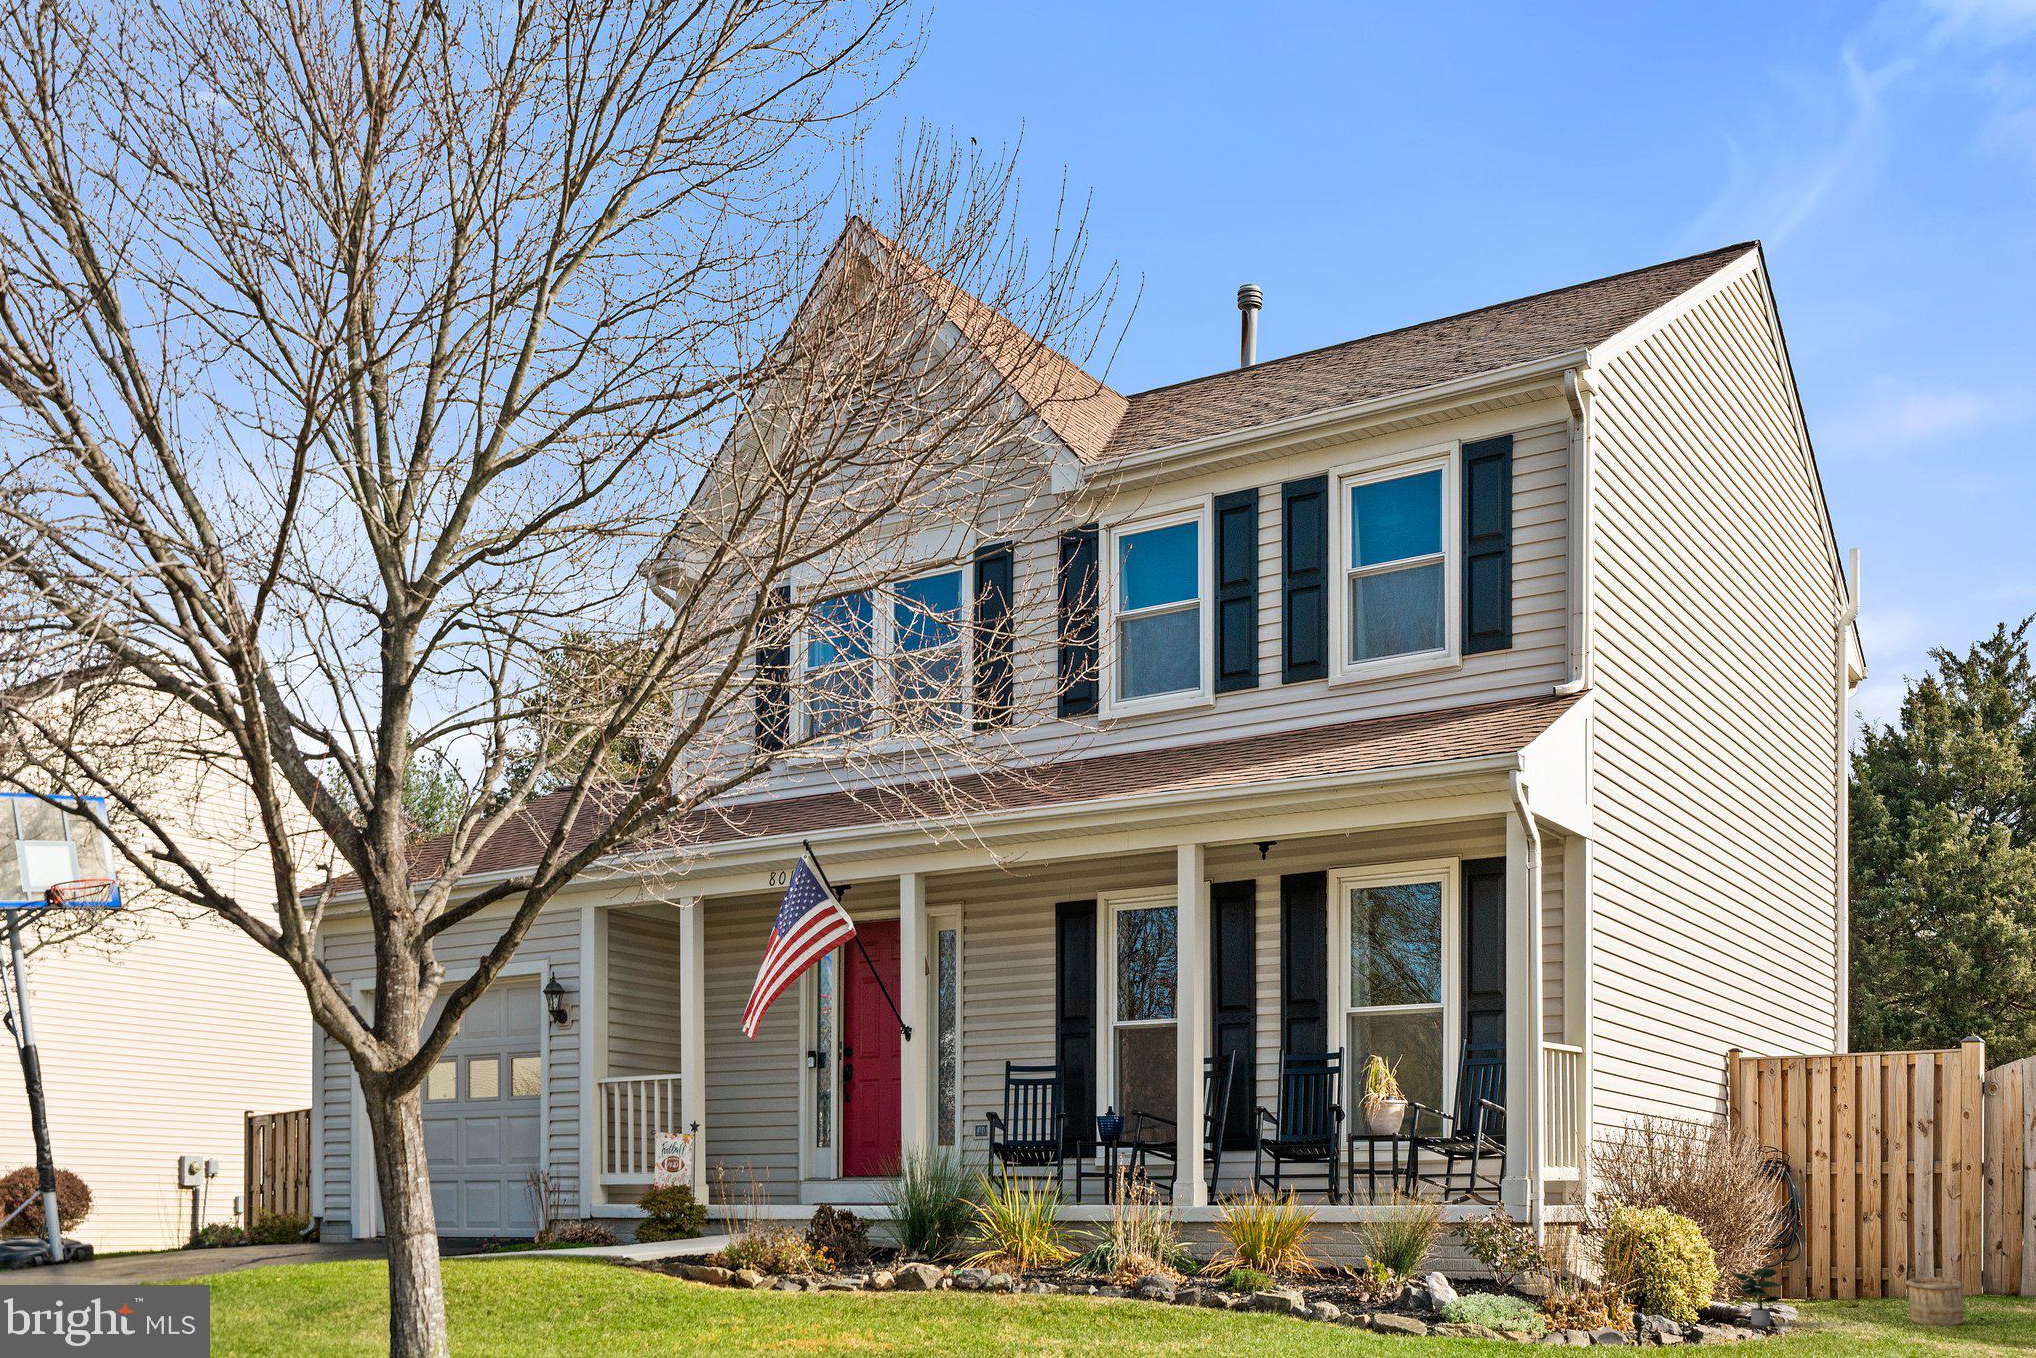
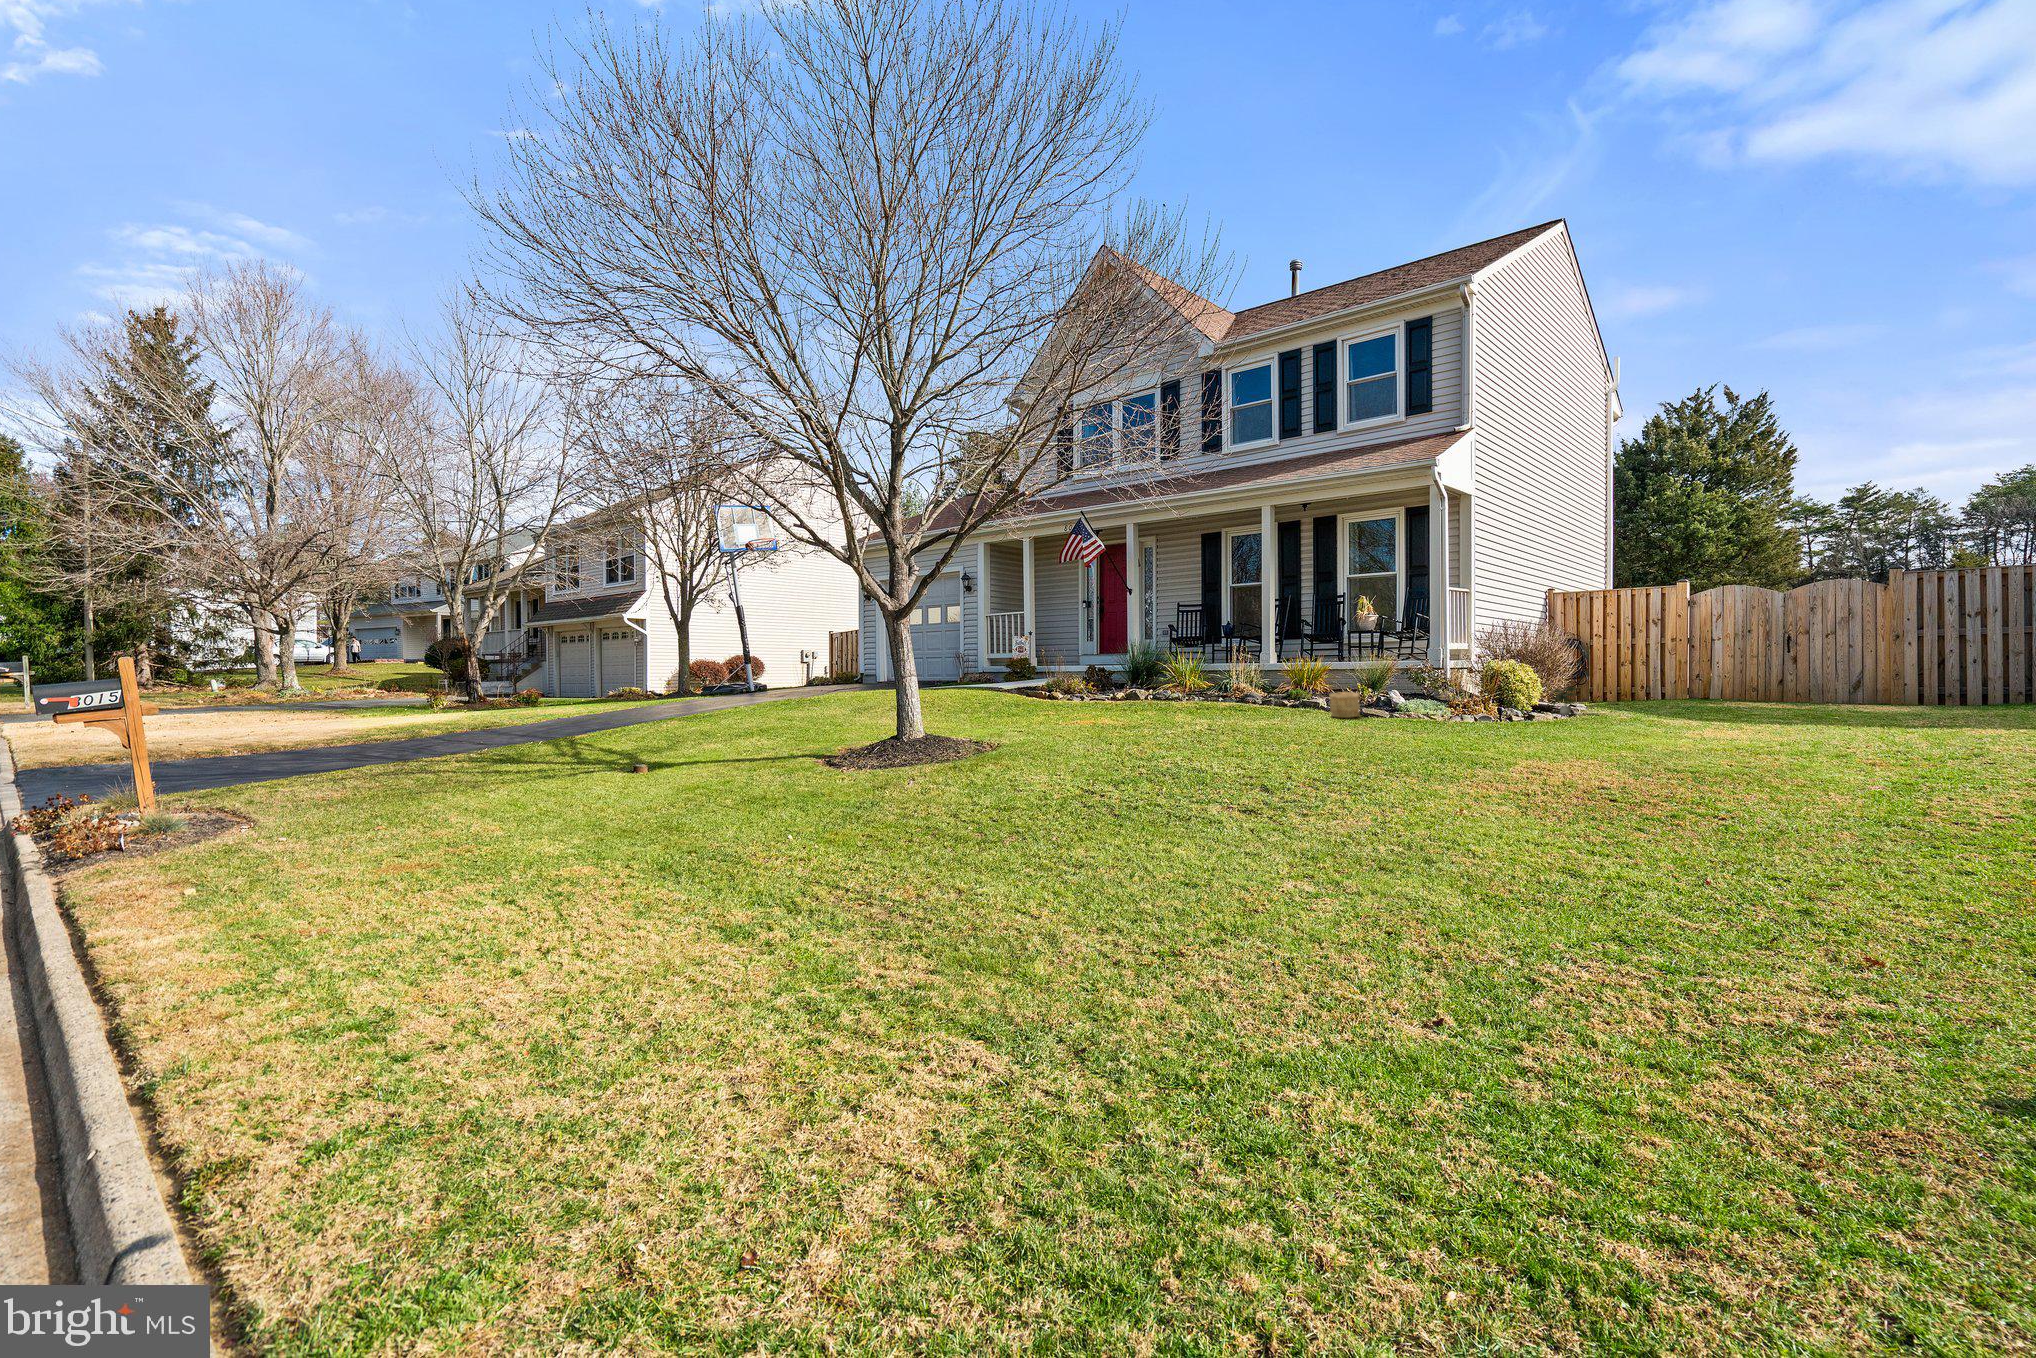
wooden bucket: present [1906,1277,1964,1326] -> present [1330,692,1360,718]

